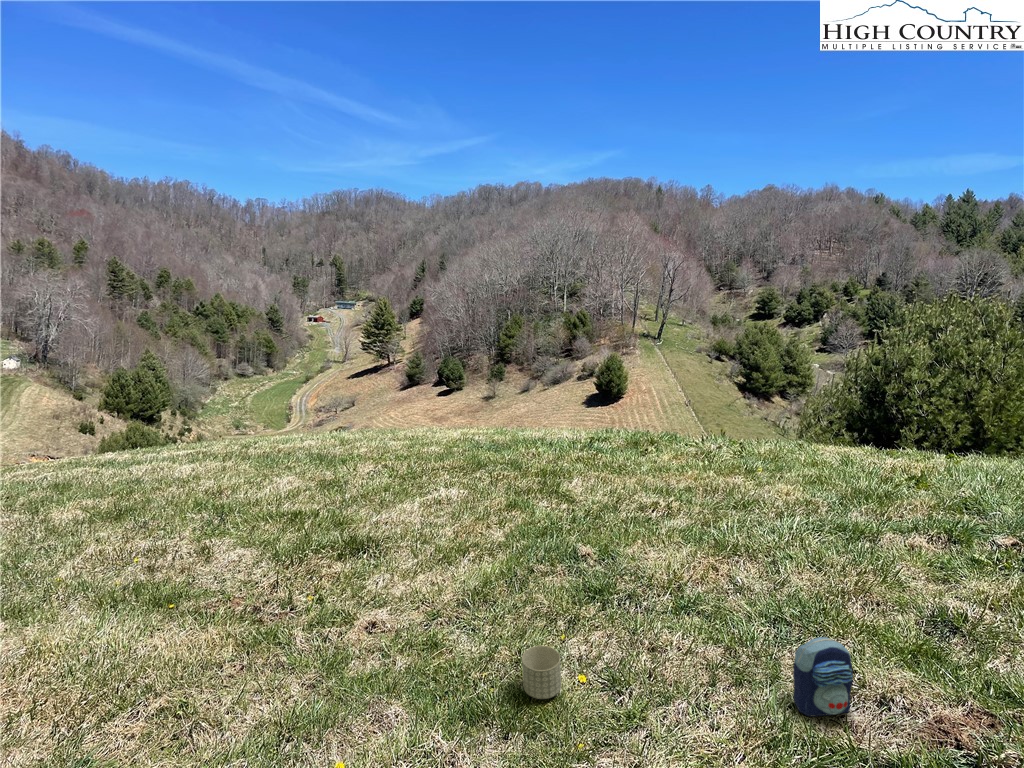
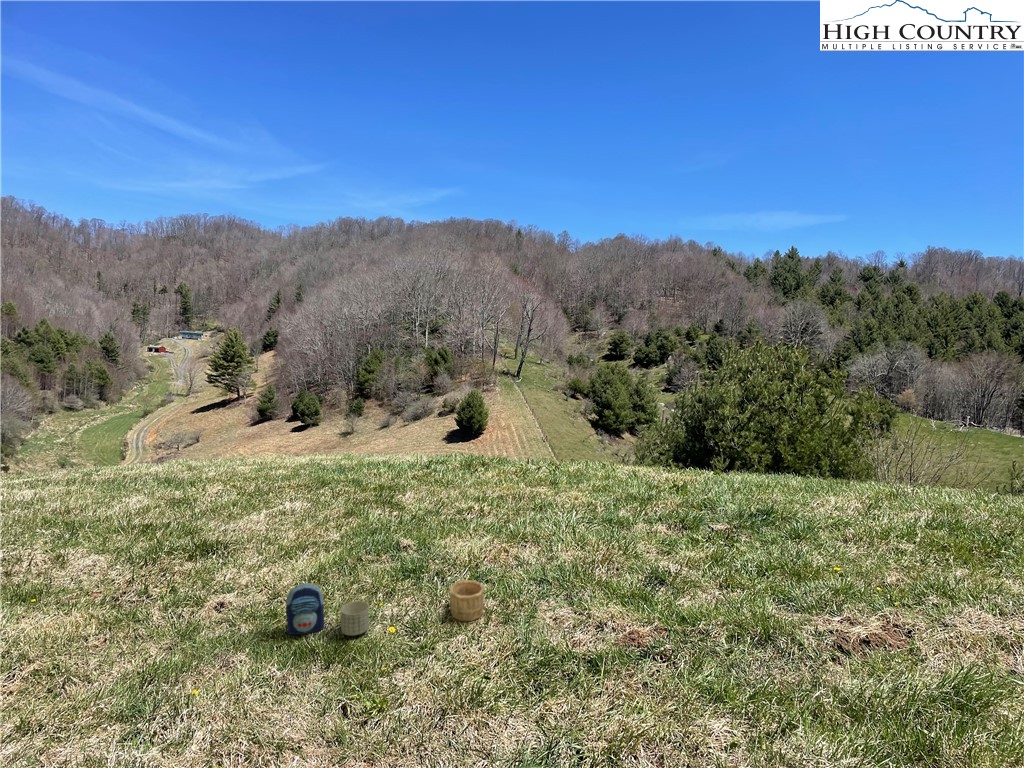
wooden bucket: none [672,623,728,690] -> present [449,580,484,621]
backpack: present [793,637,853,716] -> present [286,583,324,635]

